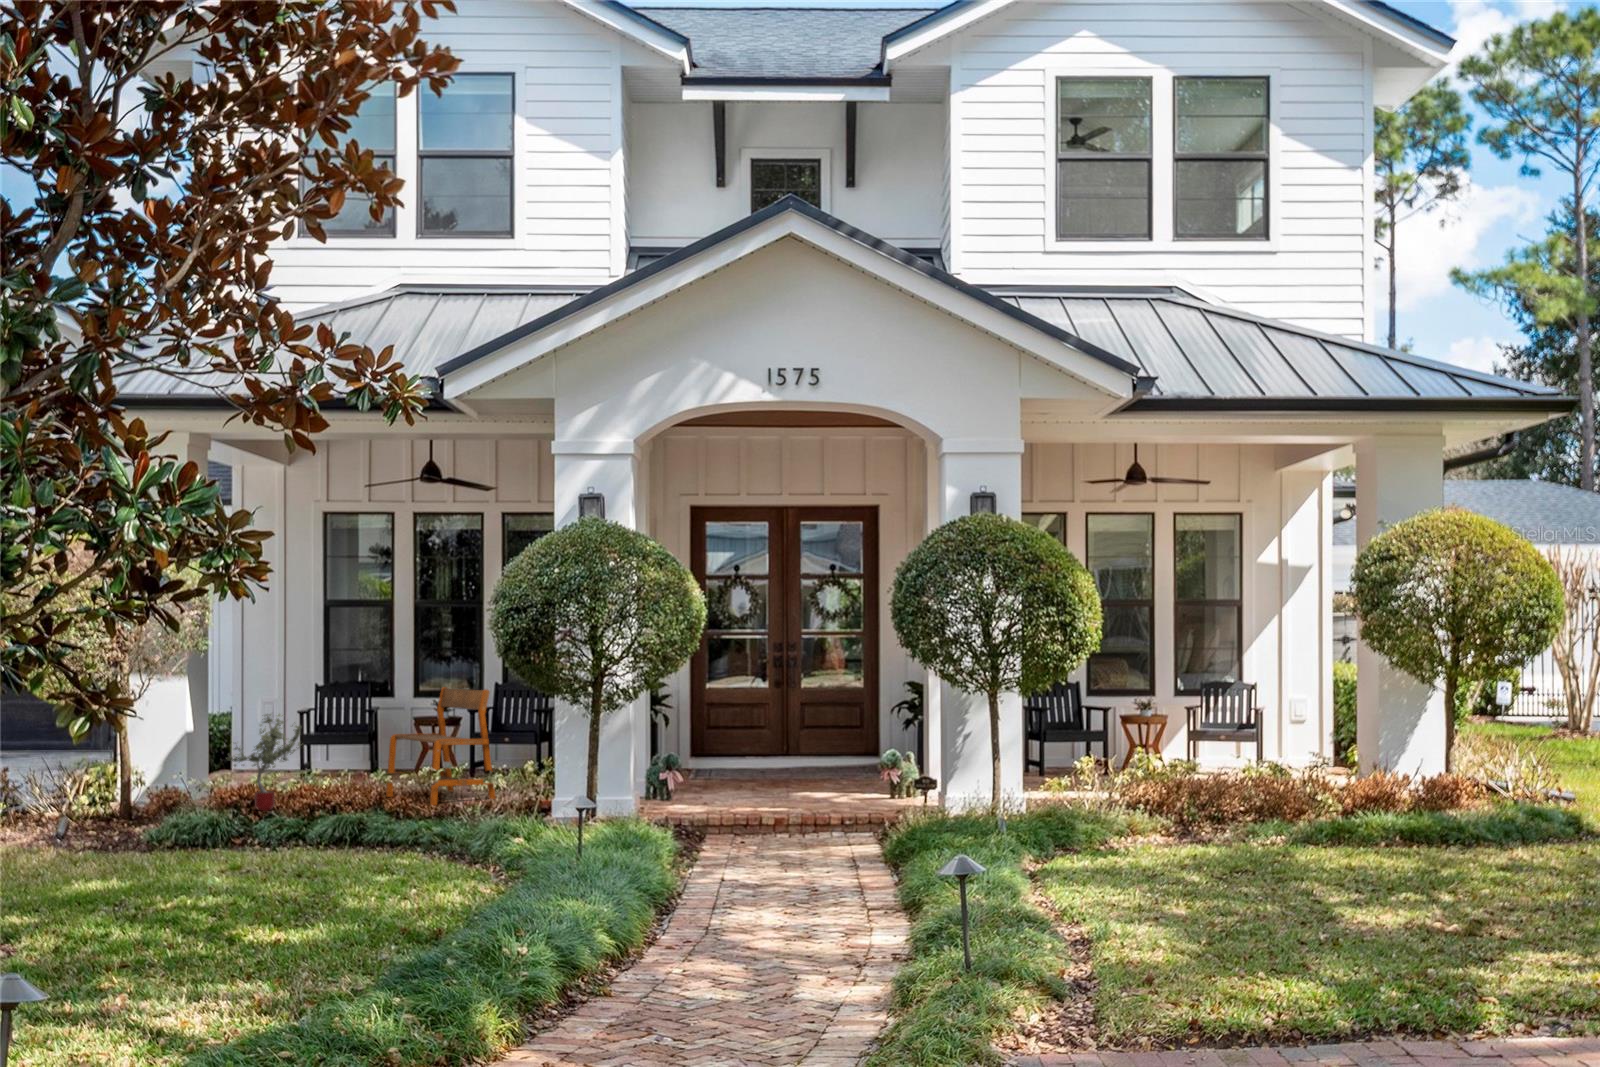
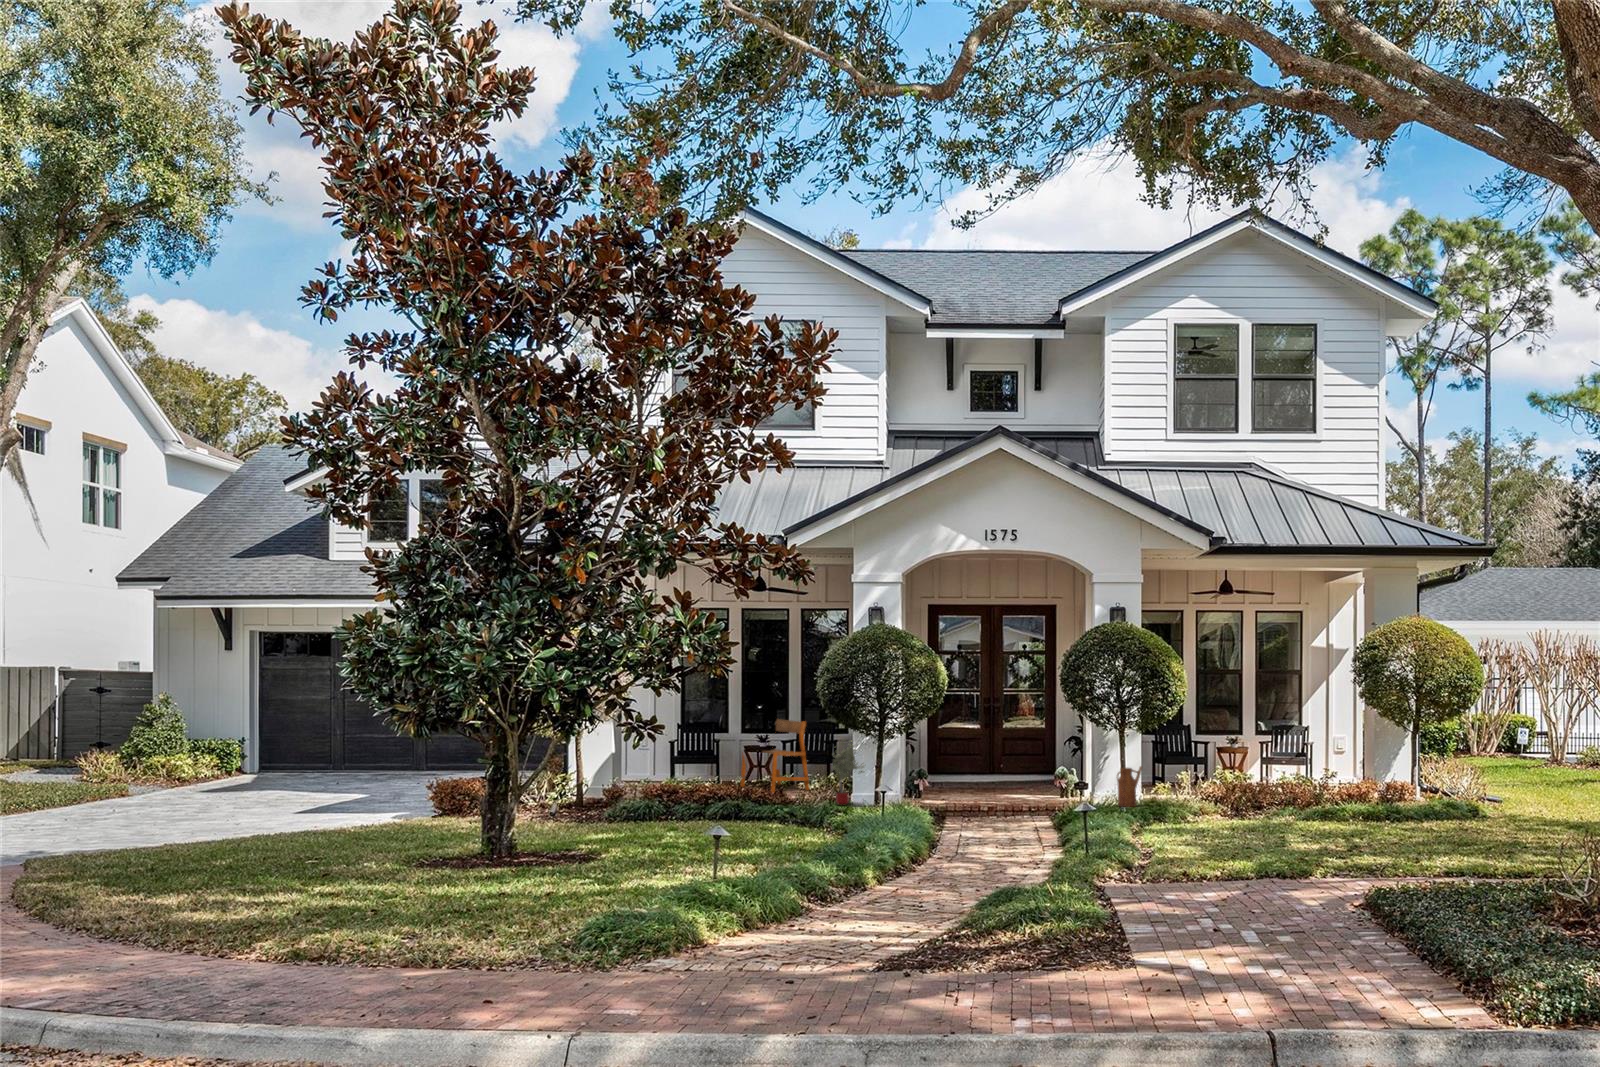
potted tree: present [227,714,301,811] -> present [832,740,864,805]
watering can: none [984,745,1024,812] -> present [1117,766,1142,807]

